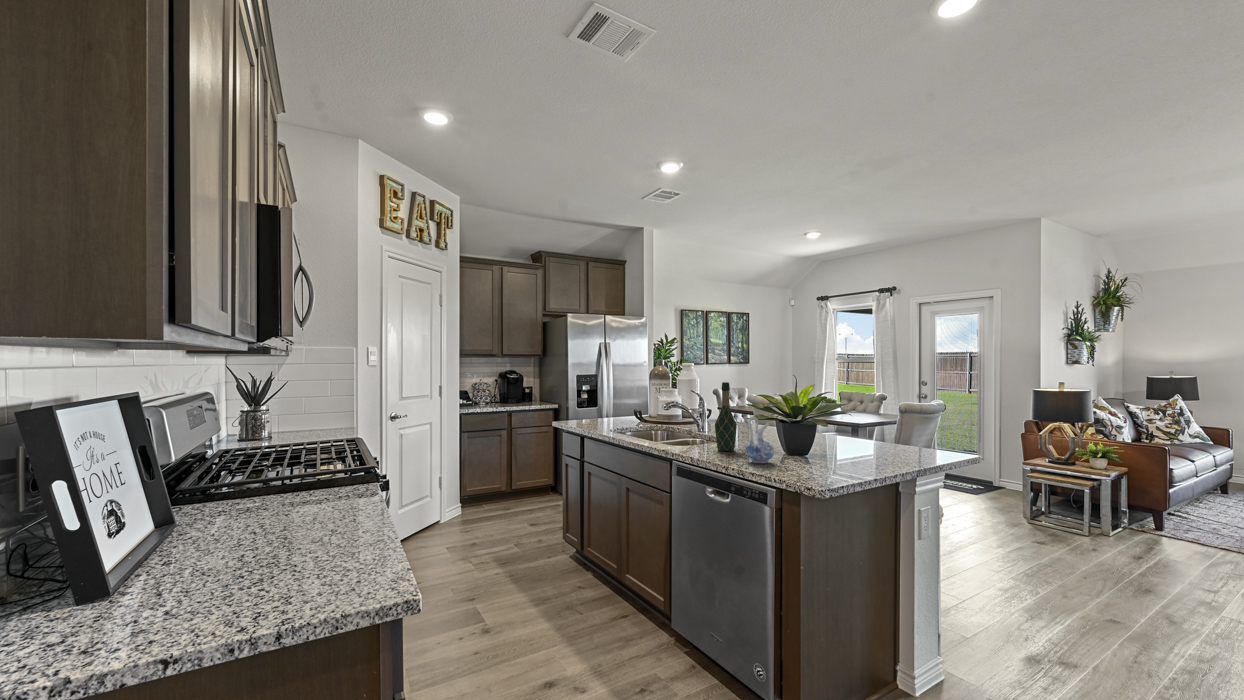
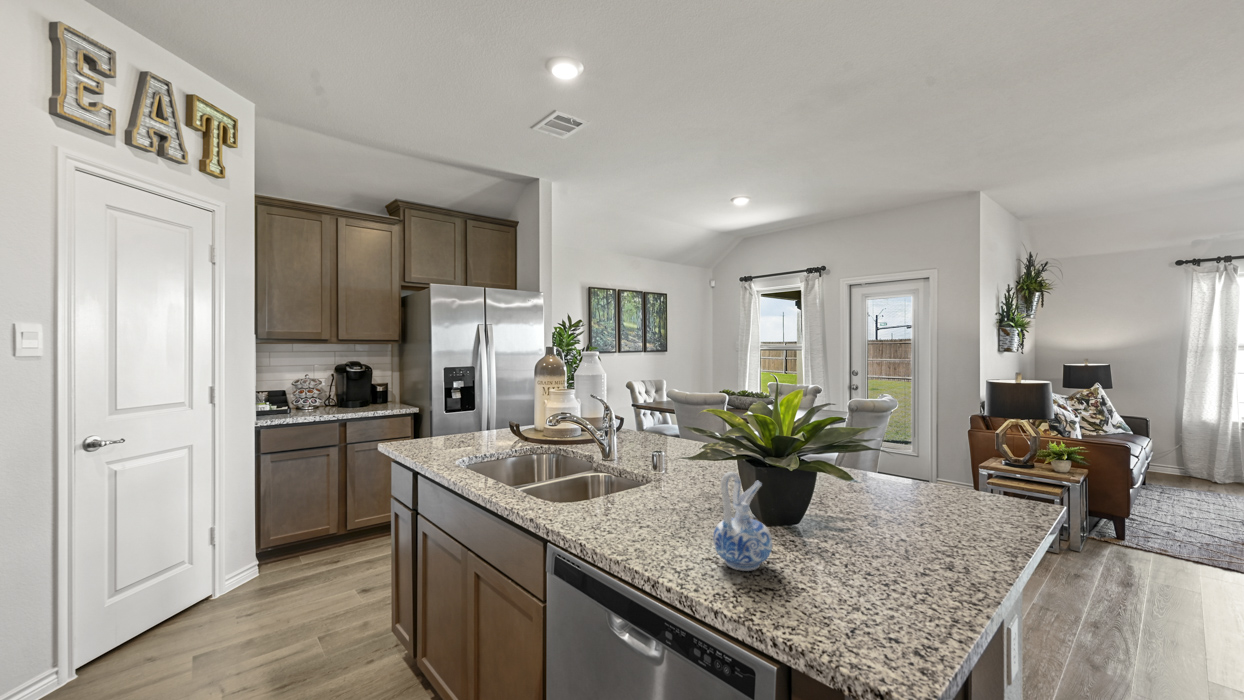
wine bottle: present [715,382,737,451] -> none [644,392,684,523]

